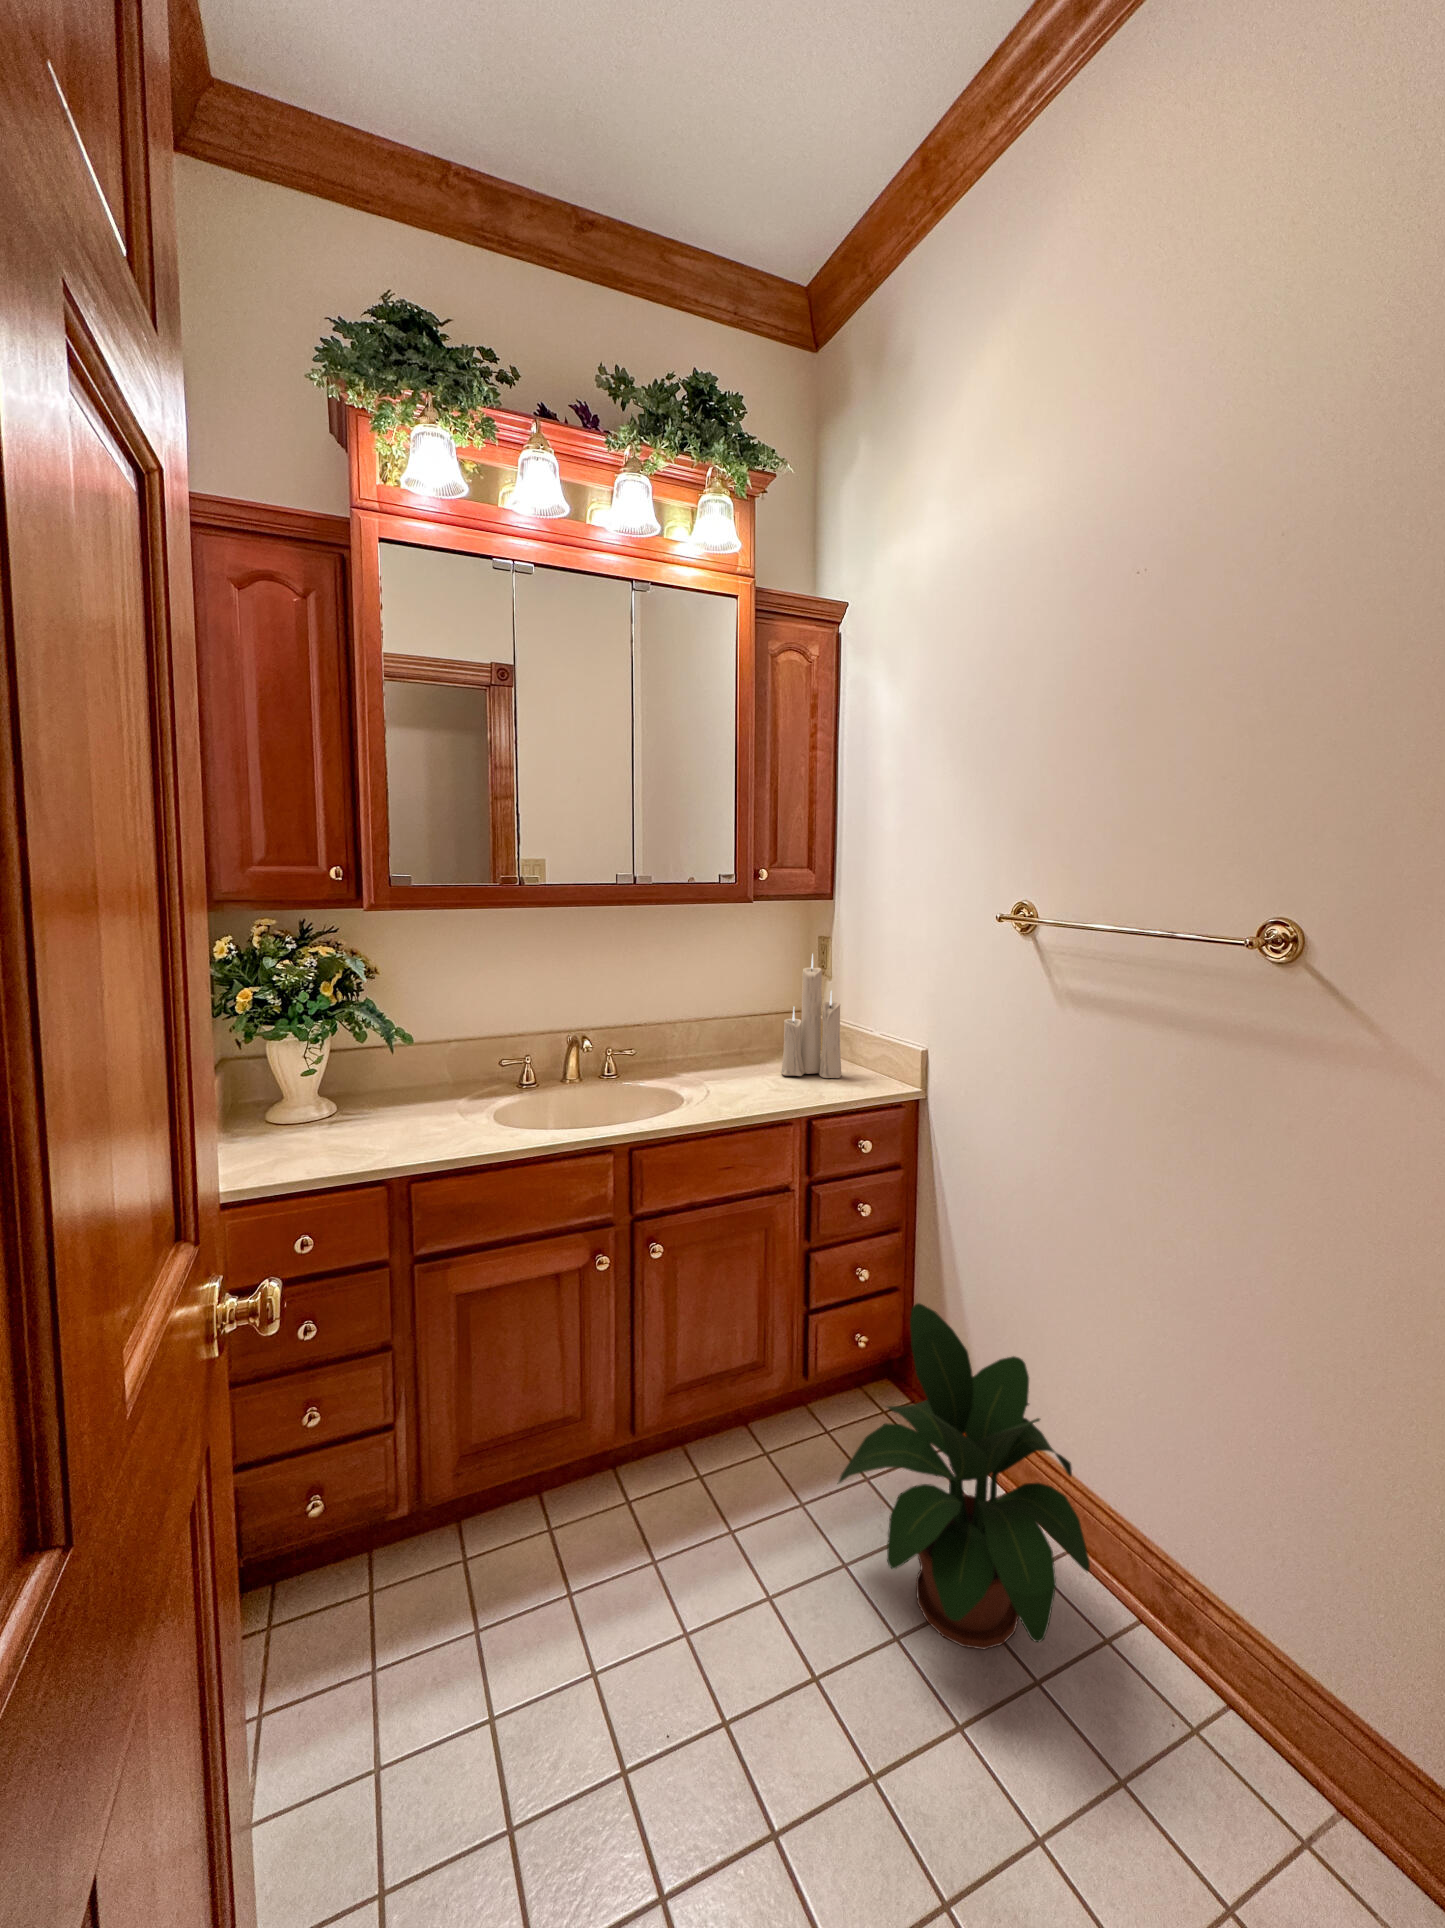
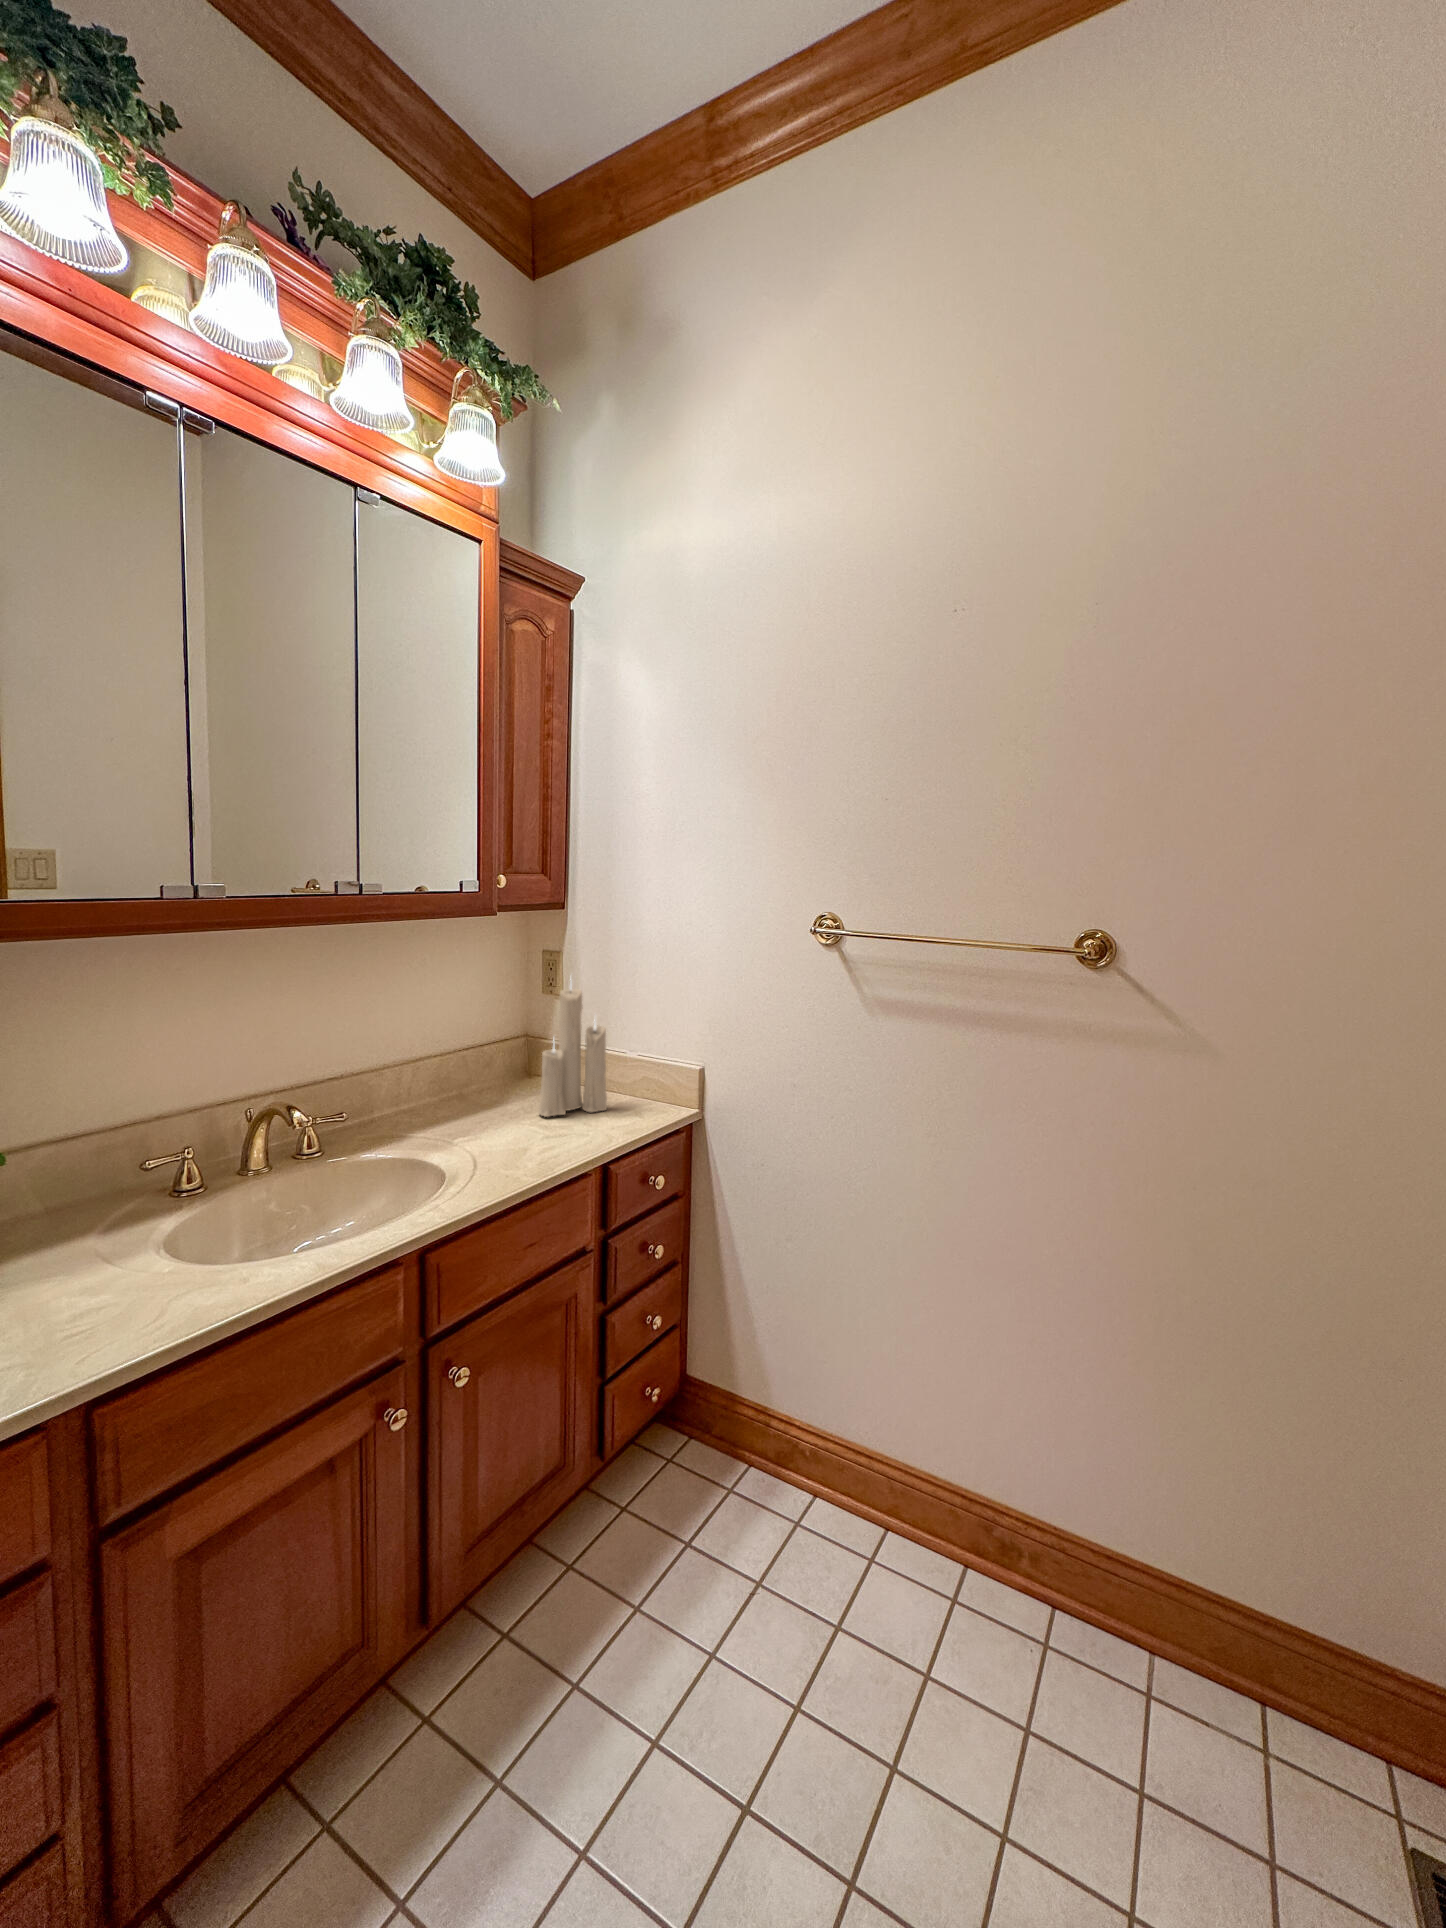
potted plant: present [839,1303,1090,1649] -> none [702,1341,963,1679]

